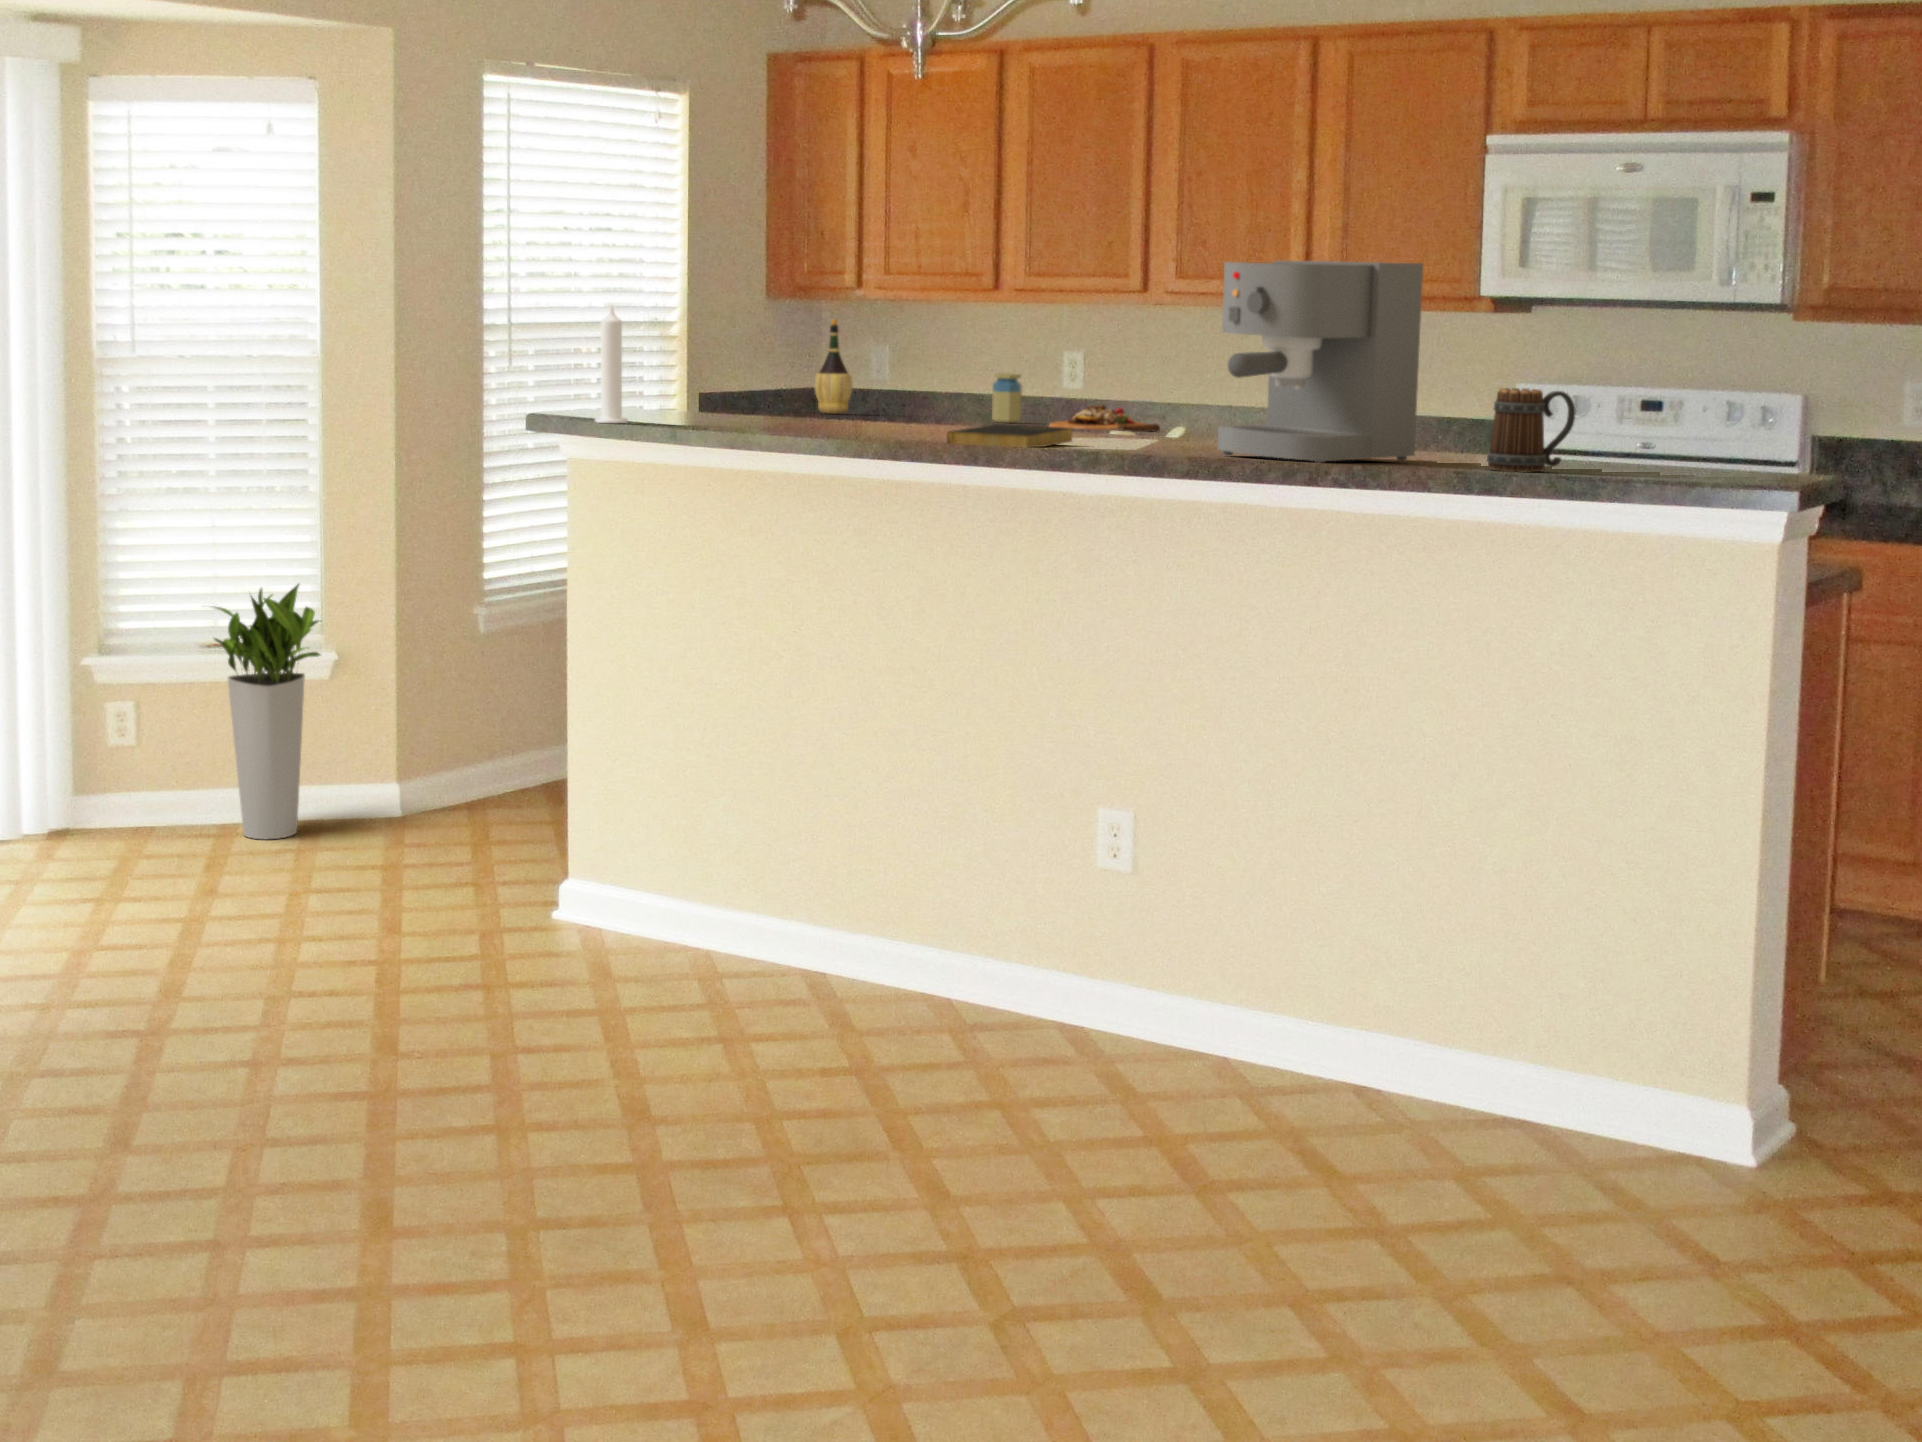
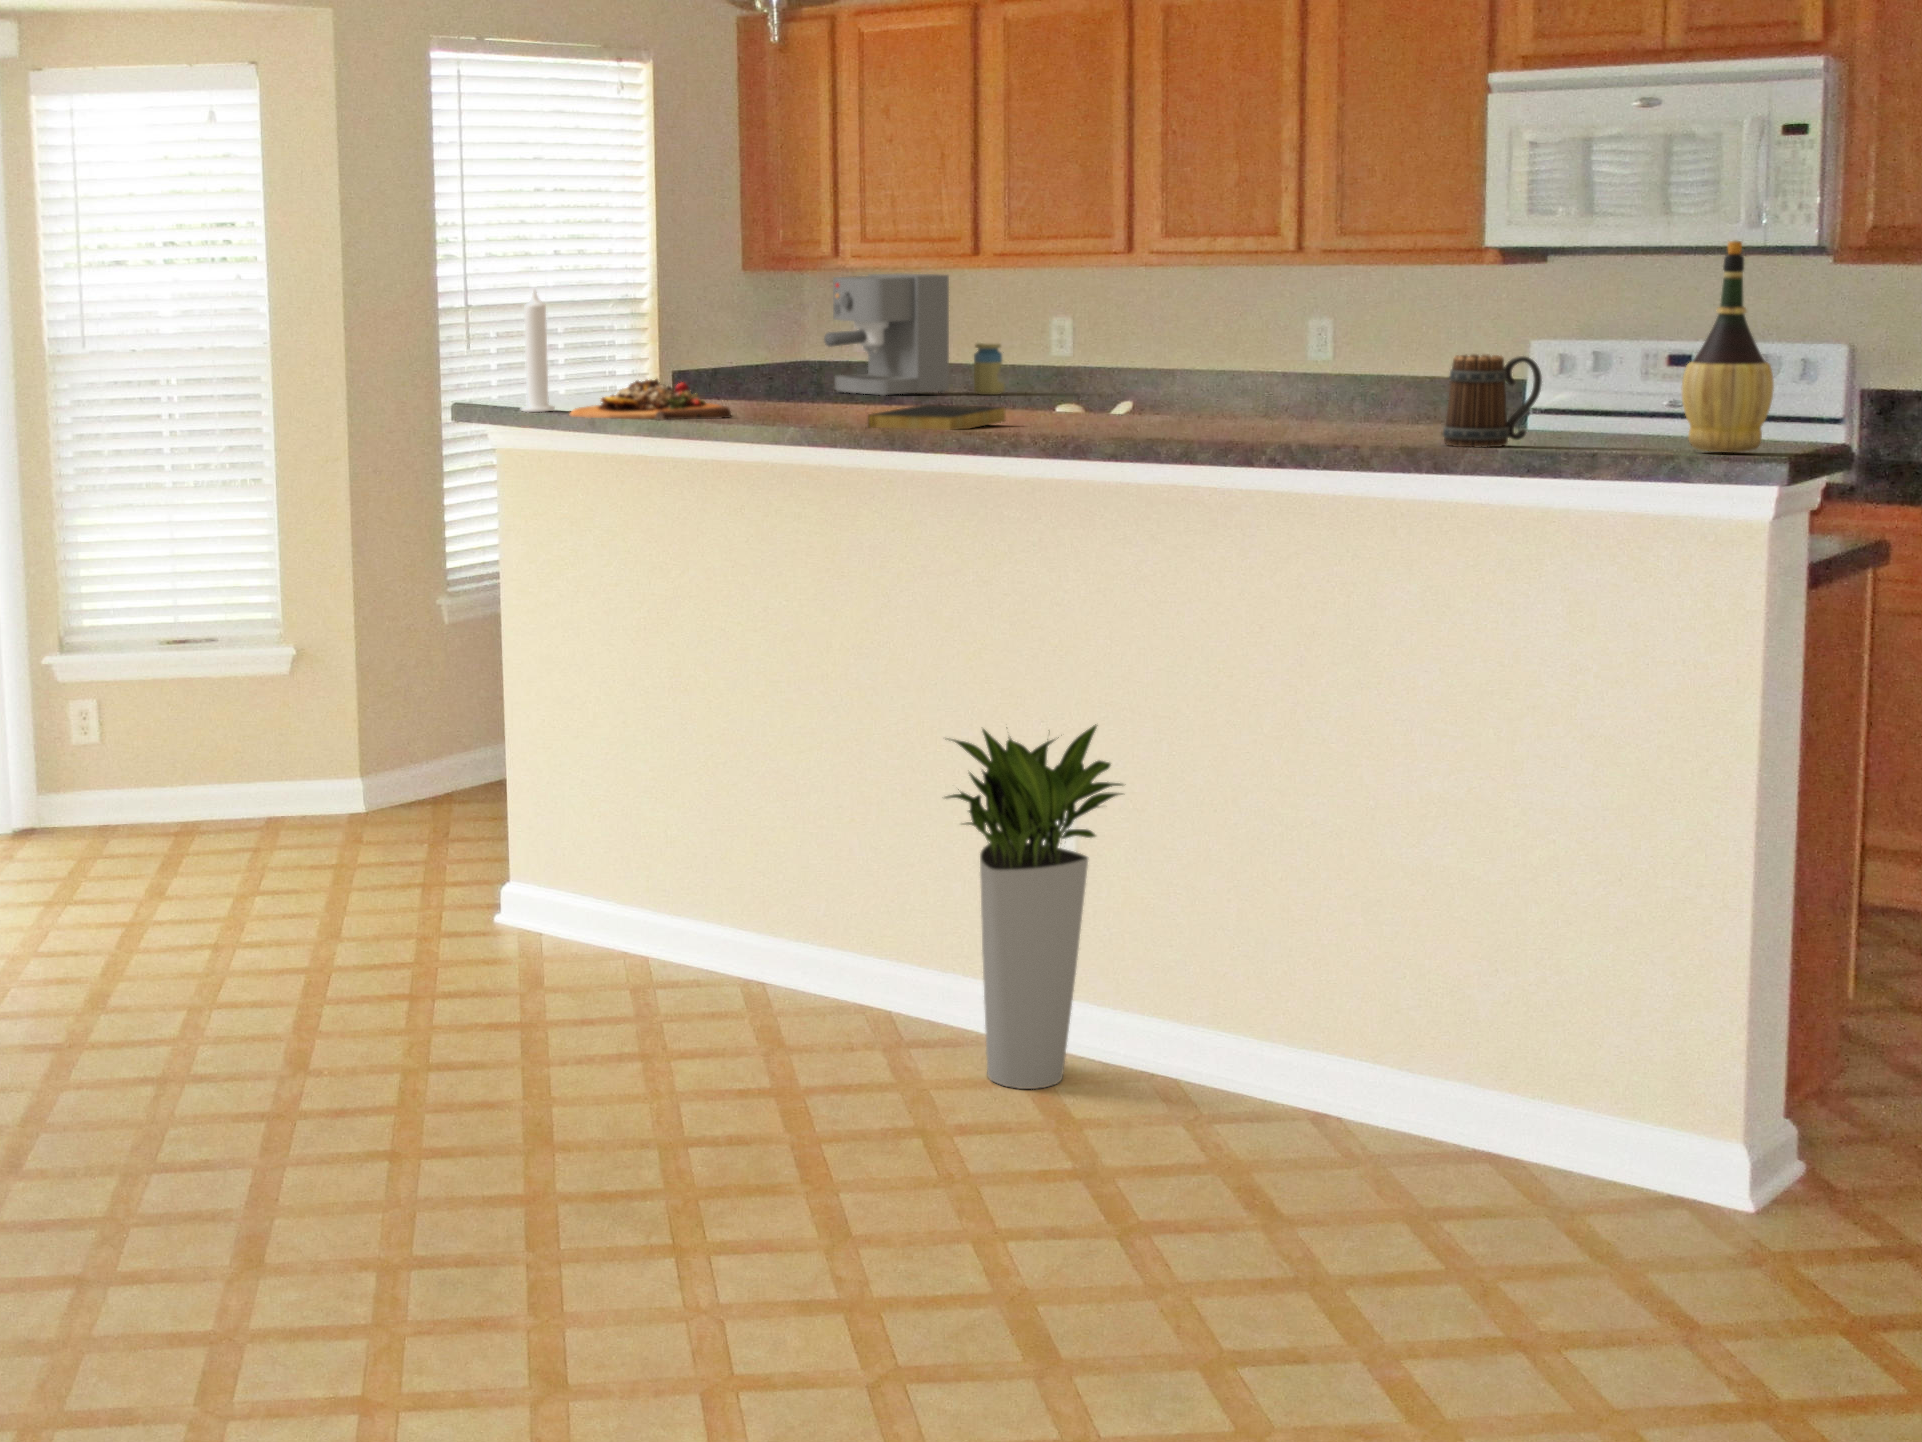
coffee maker: present [1218,261,1423,463] -> present [824,274,949,396]
wine bottle: present [815,319,852,414] -> present [1682,241,1774,452]
cutting board: present [1049,405,1160,432] -> present [570,379,731,420]
planter: present [215,584,321,839] -> present [945,724,1123,1089]

